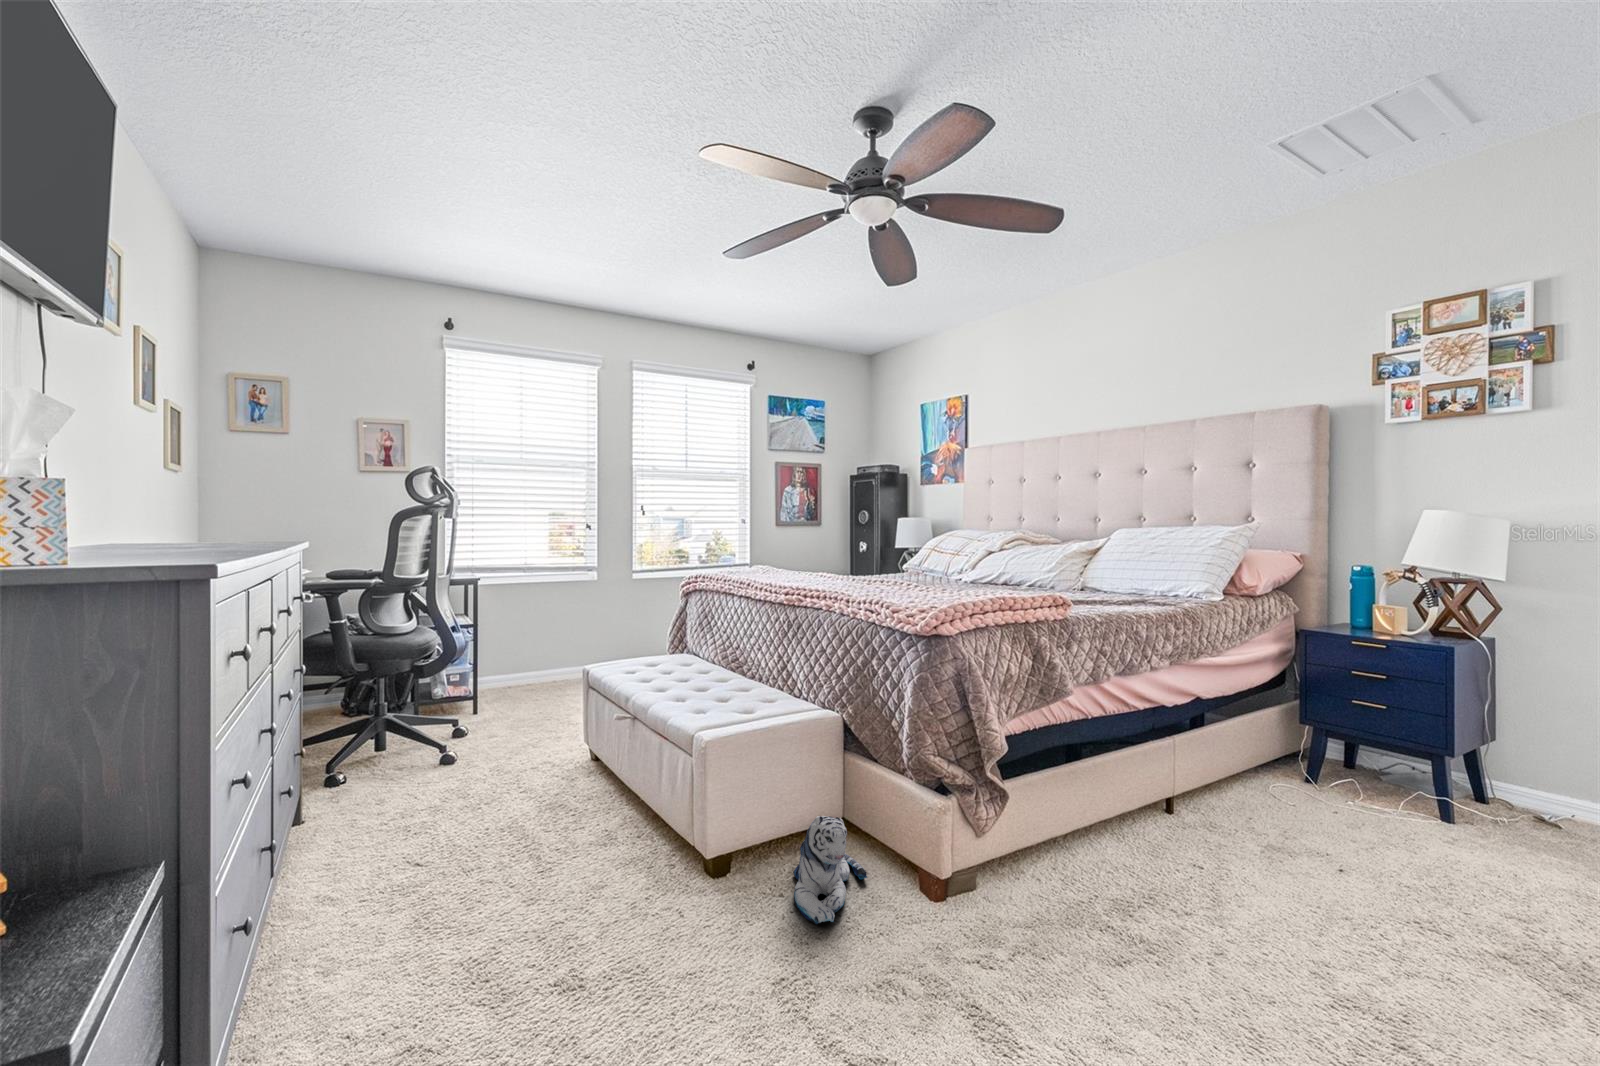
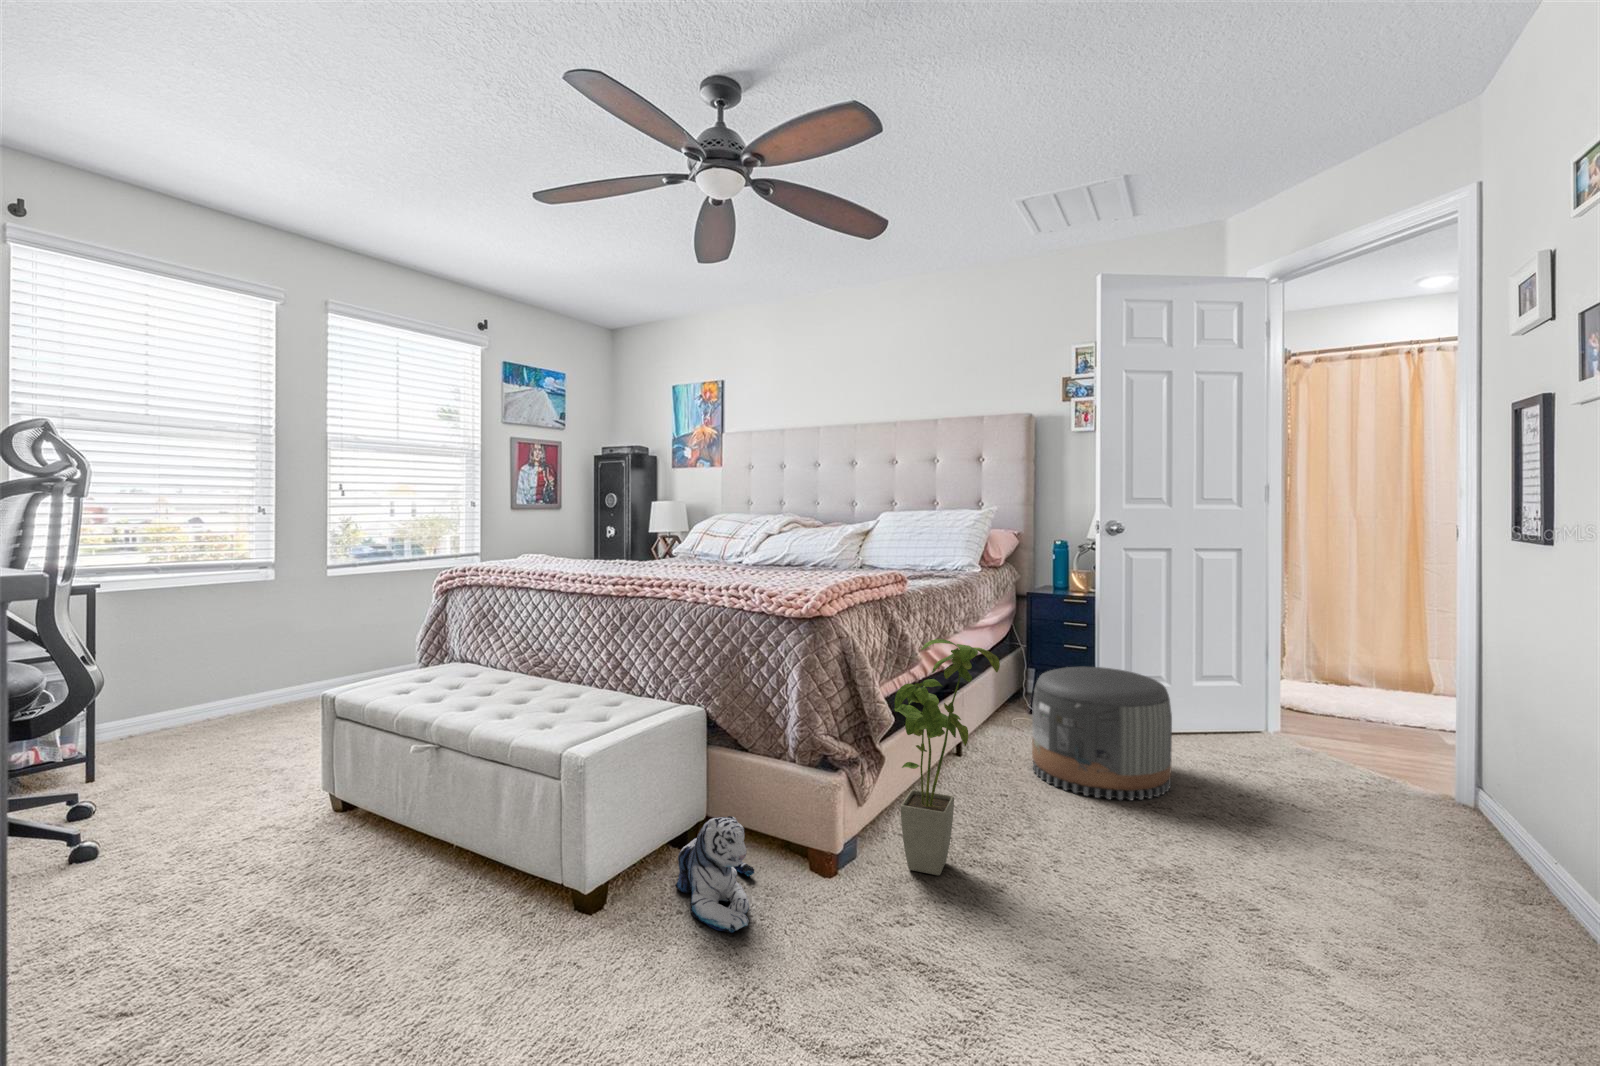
house plant: none [1003,670,1138,926] -> present [895,639,1000,875]
pouf: none [1253,724,1459,907] -> present [1032,667,1172,800]

